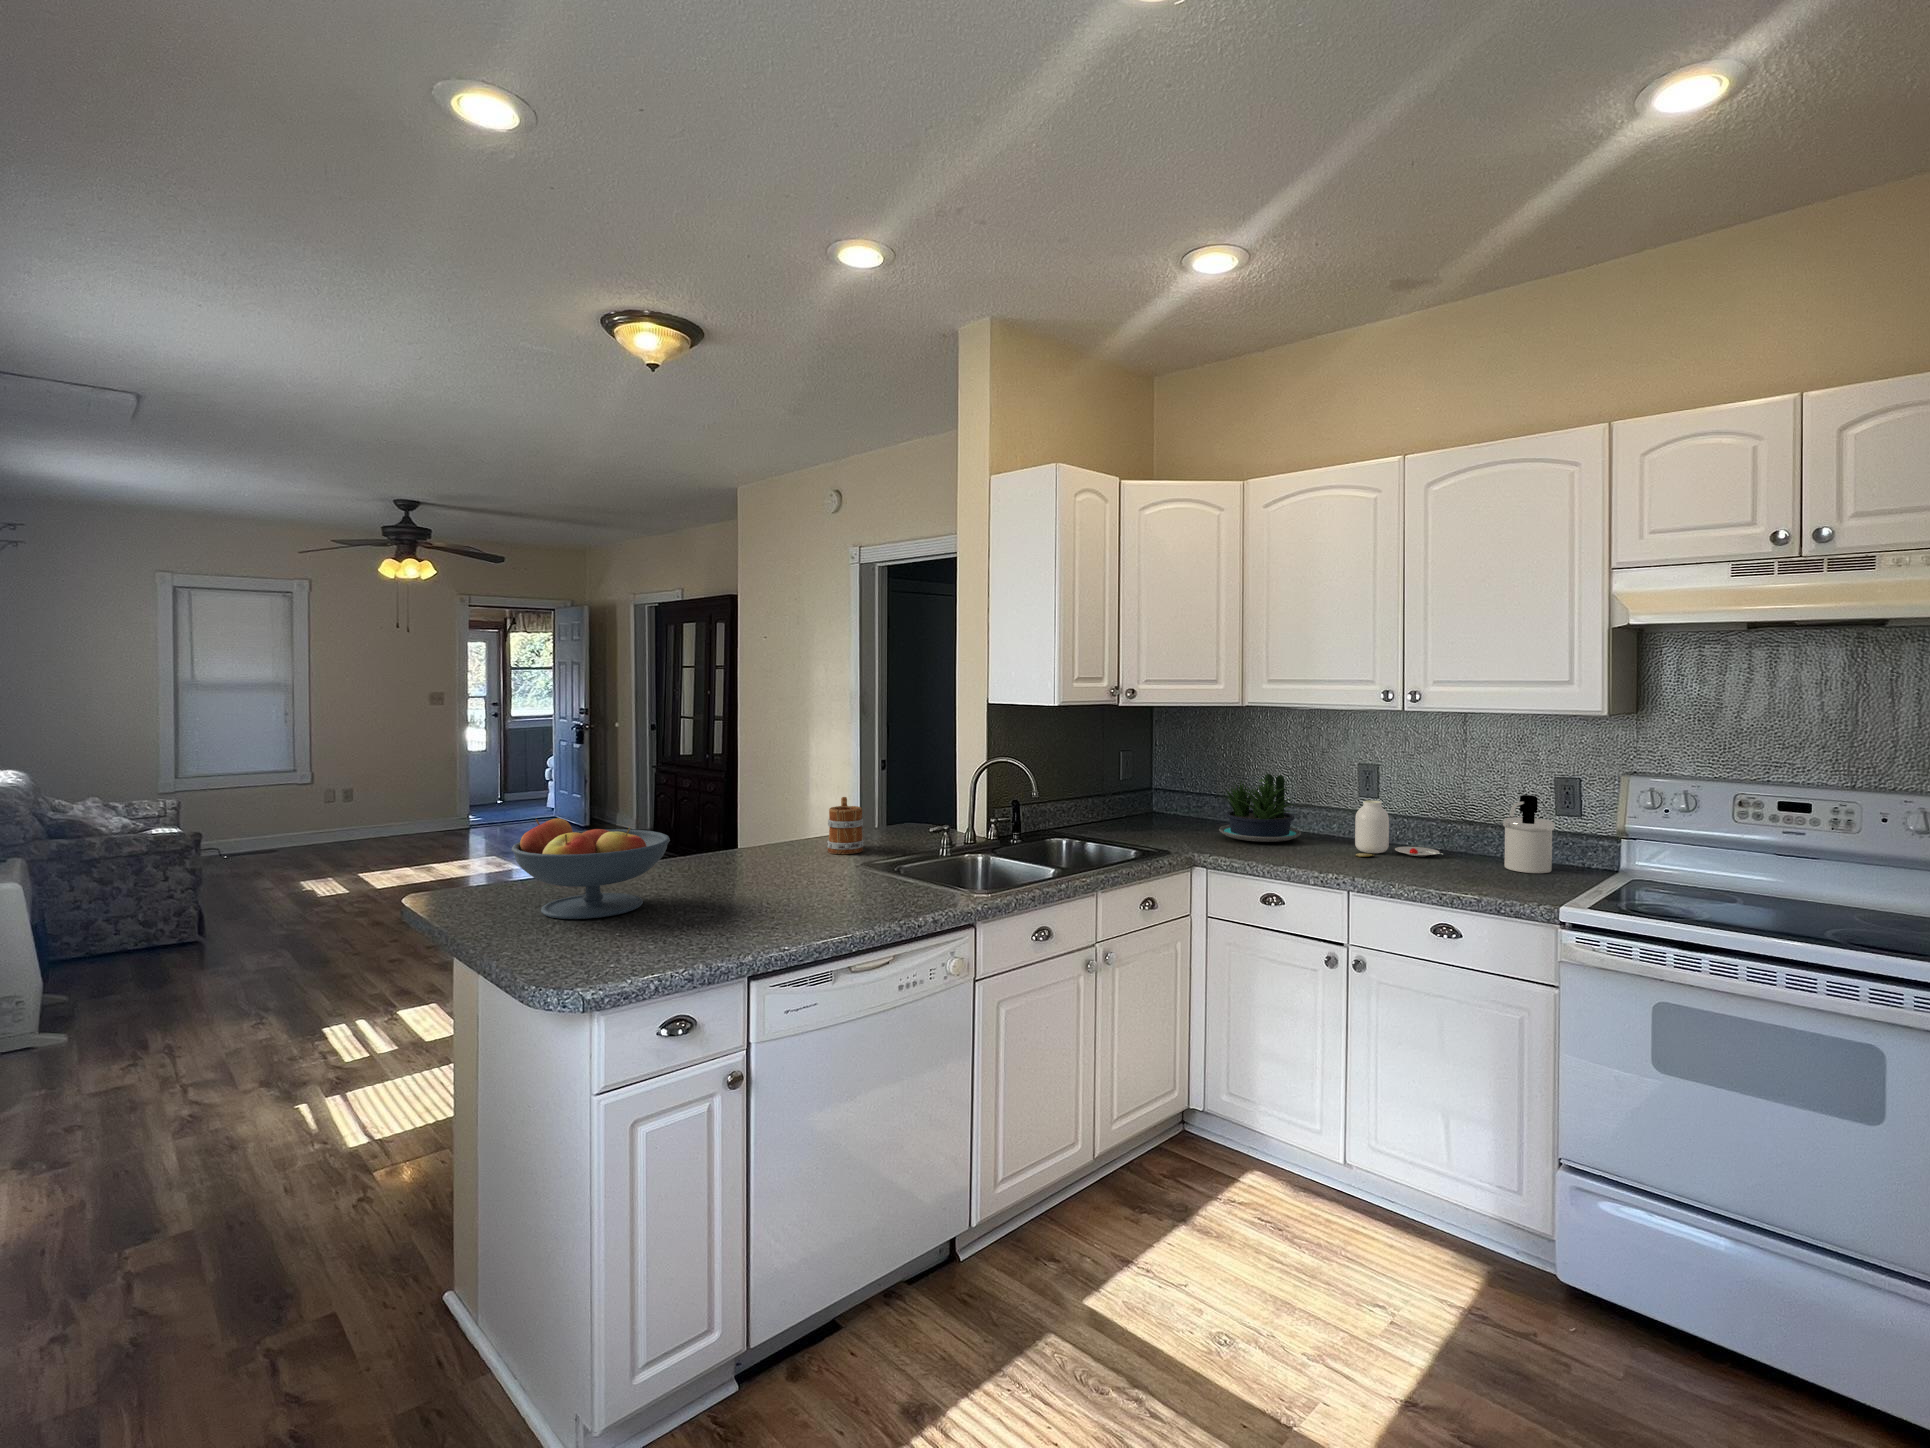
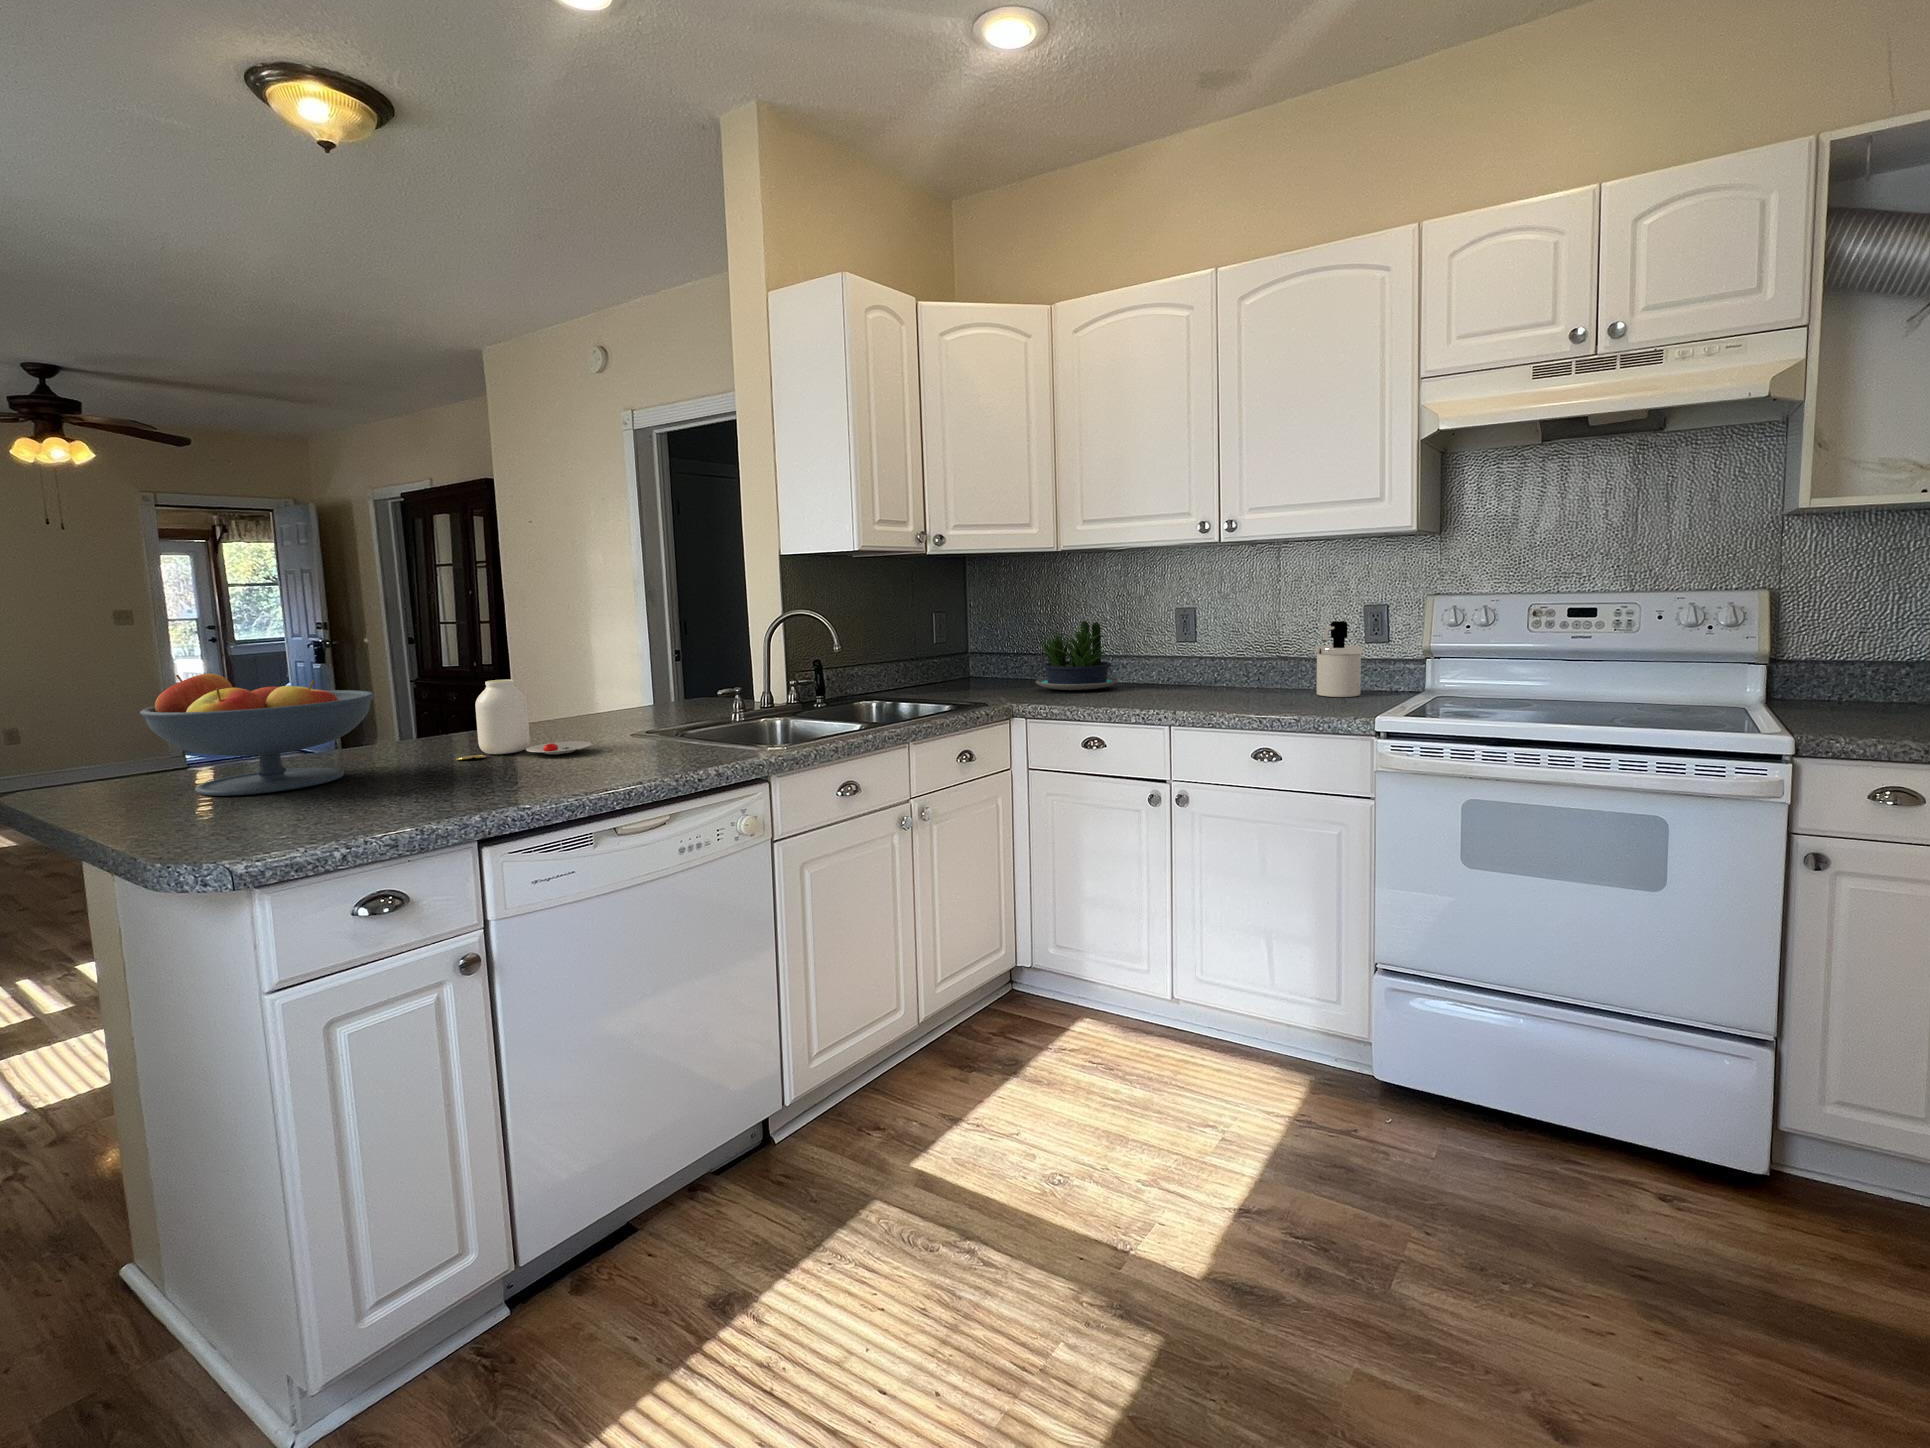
mug: present [827,797,864,854] -> none [596,661,642,723]
jar: present [1355,800,1440,857] -> present [456,680,591,760]

